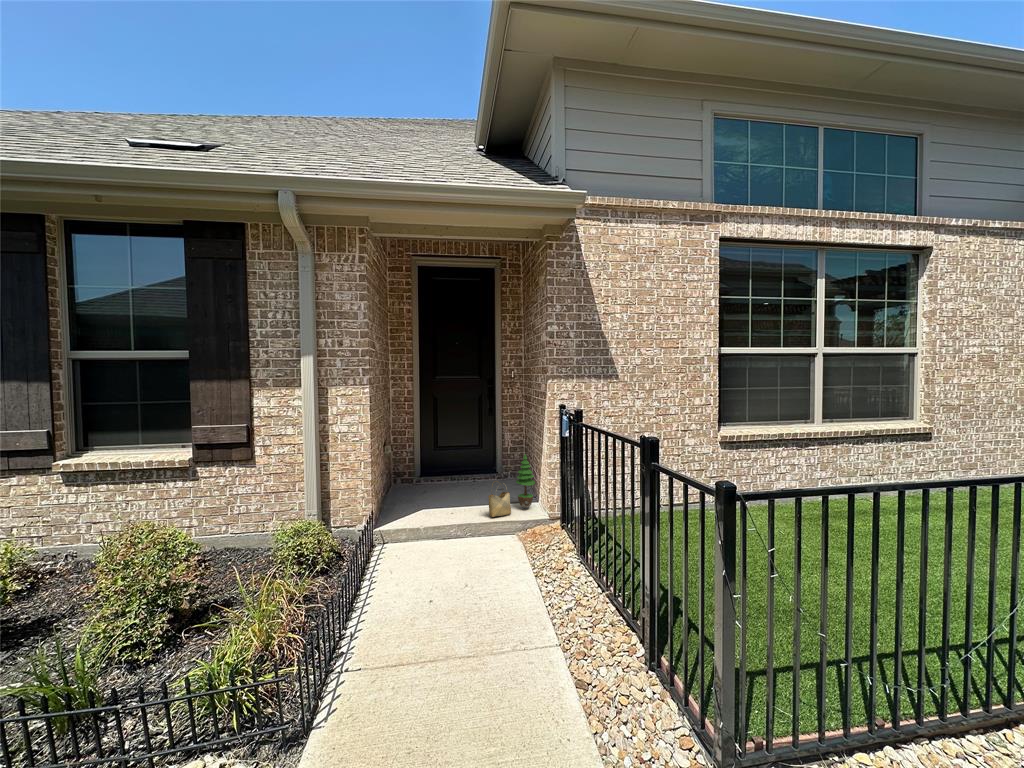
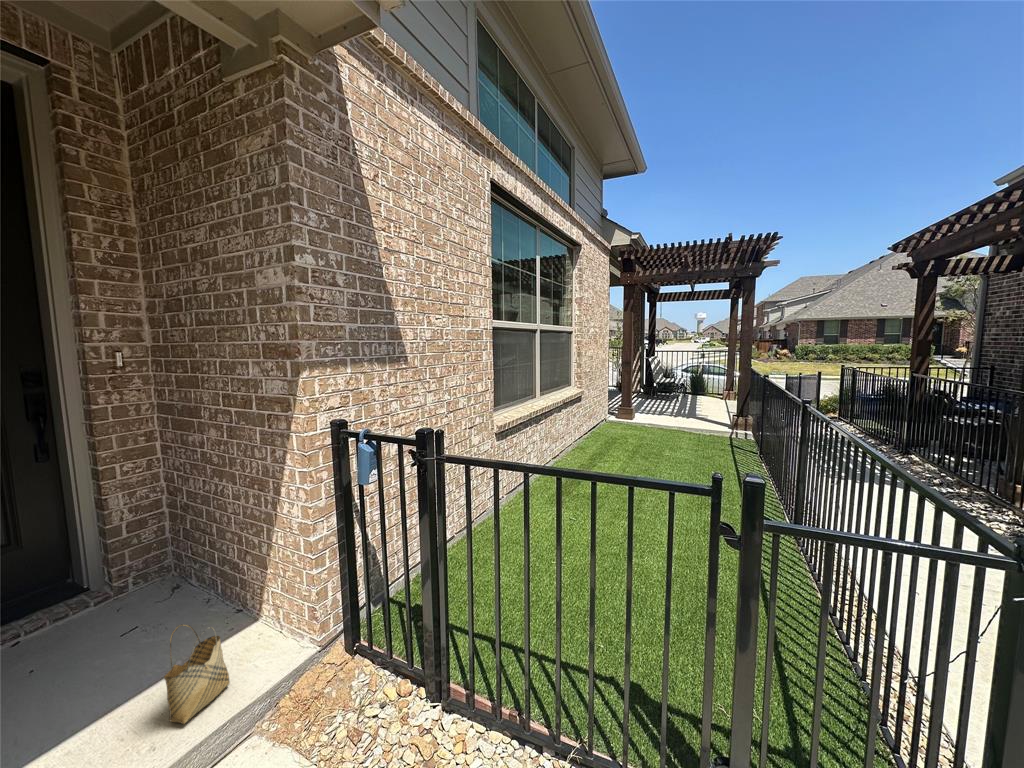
potted tree: present [516,454,535,509] -> none [224,534,274,650]

